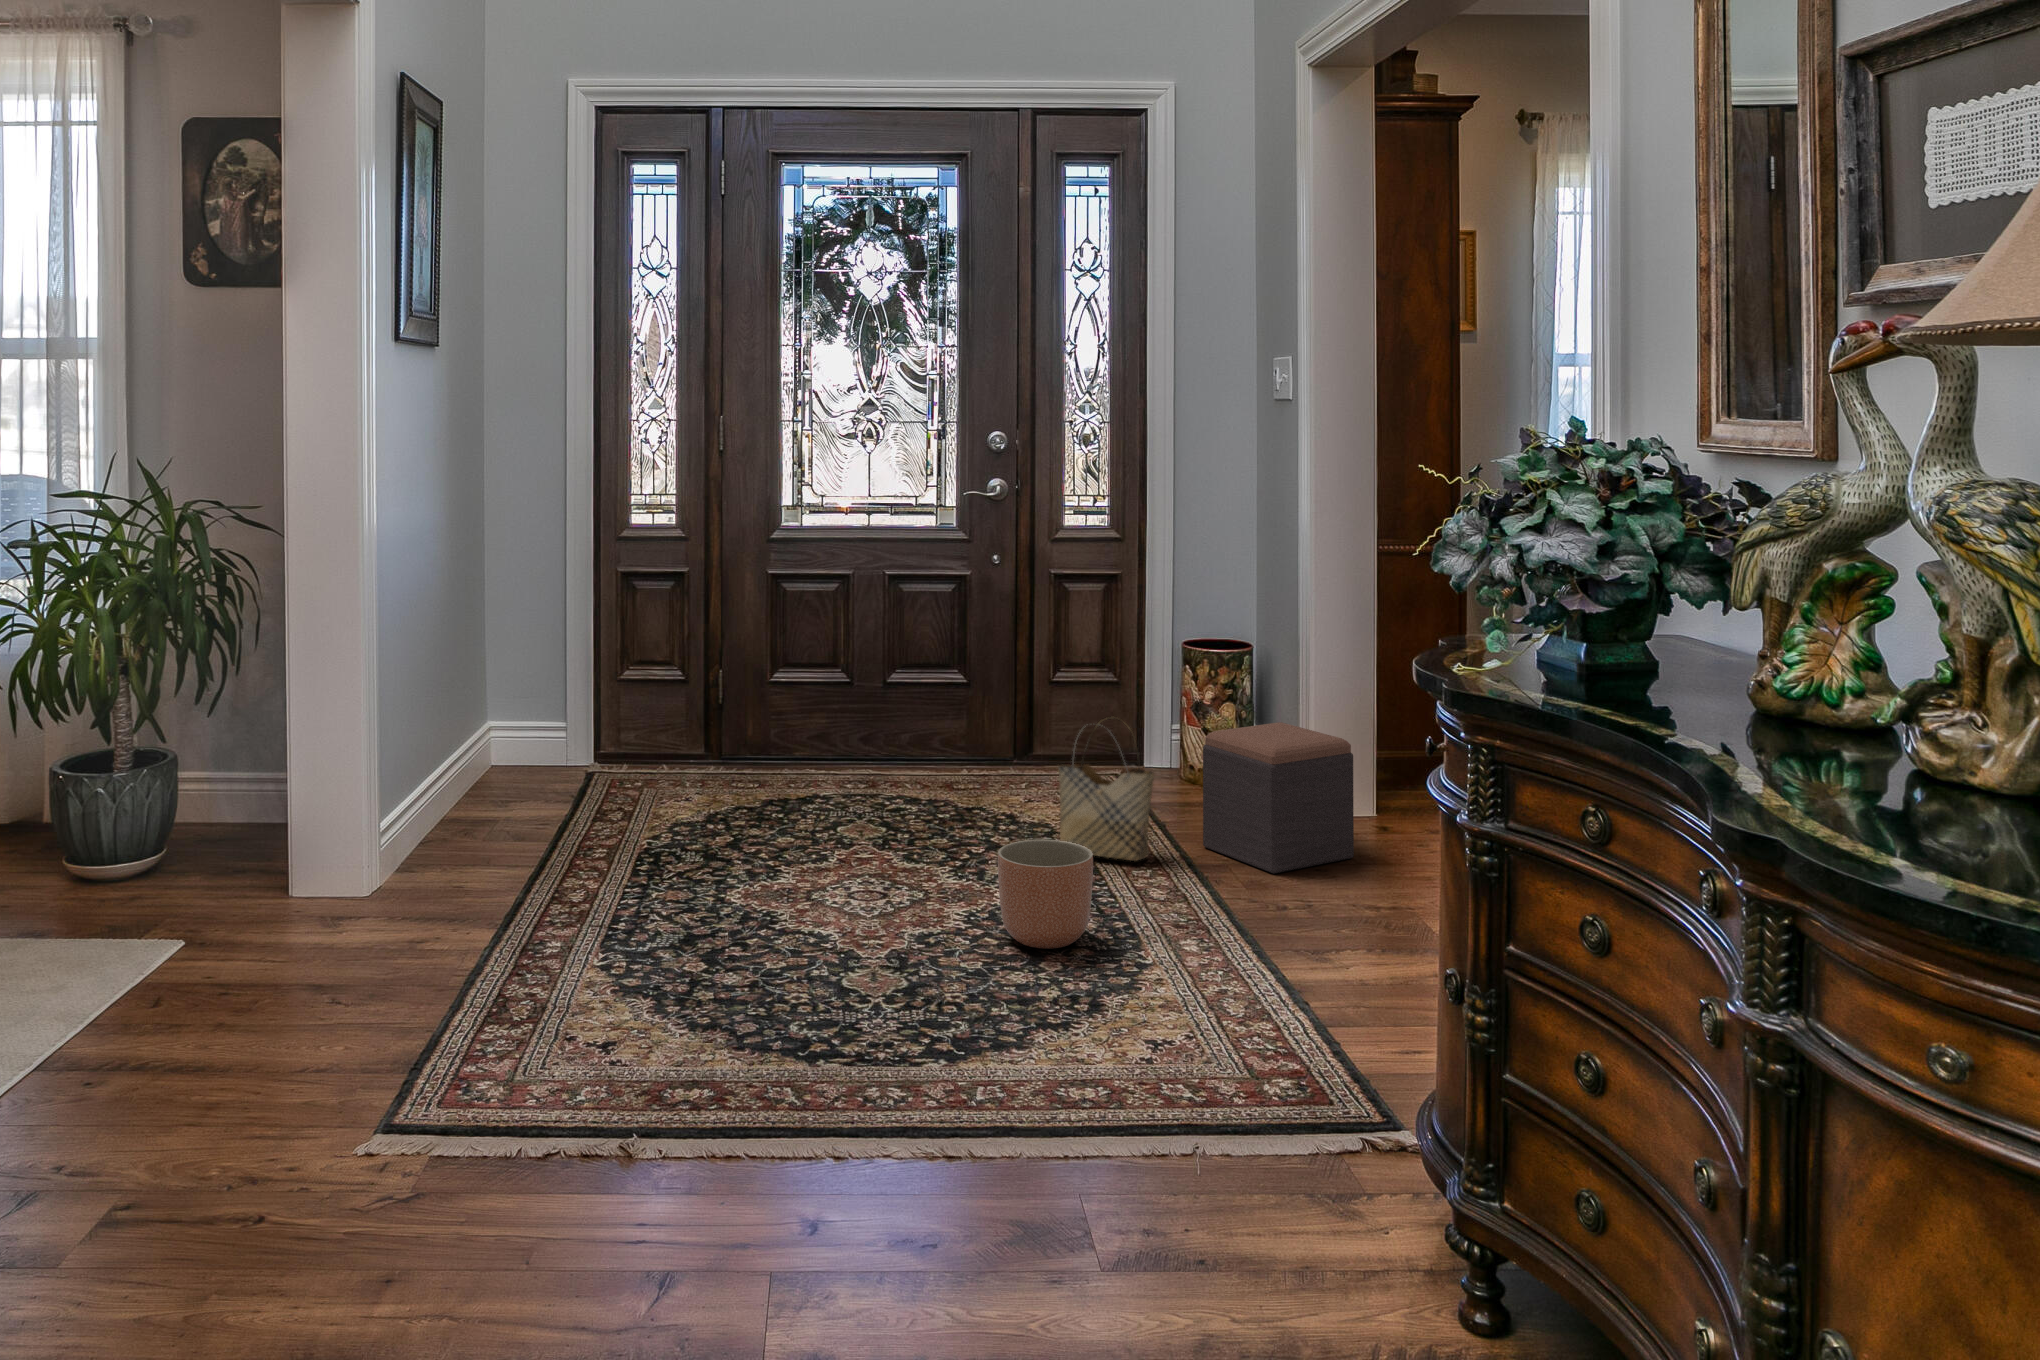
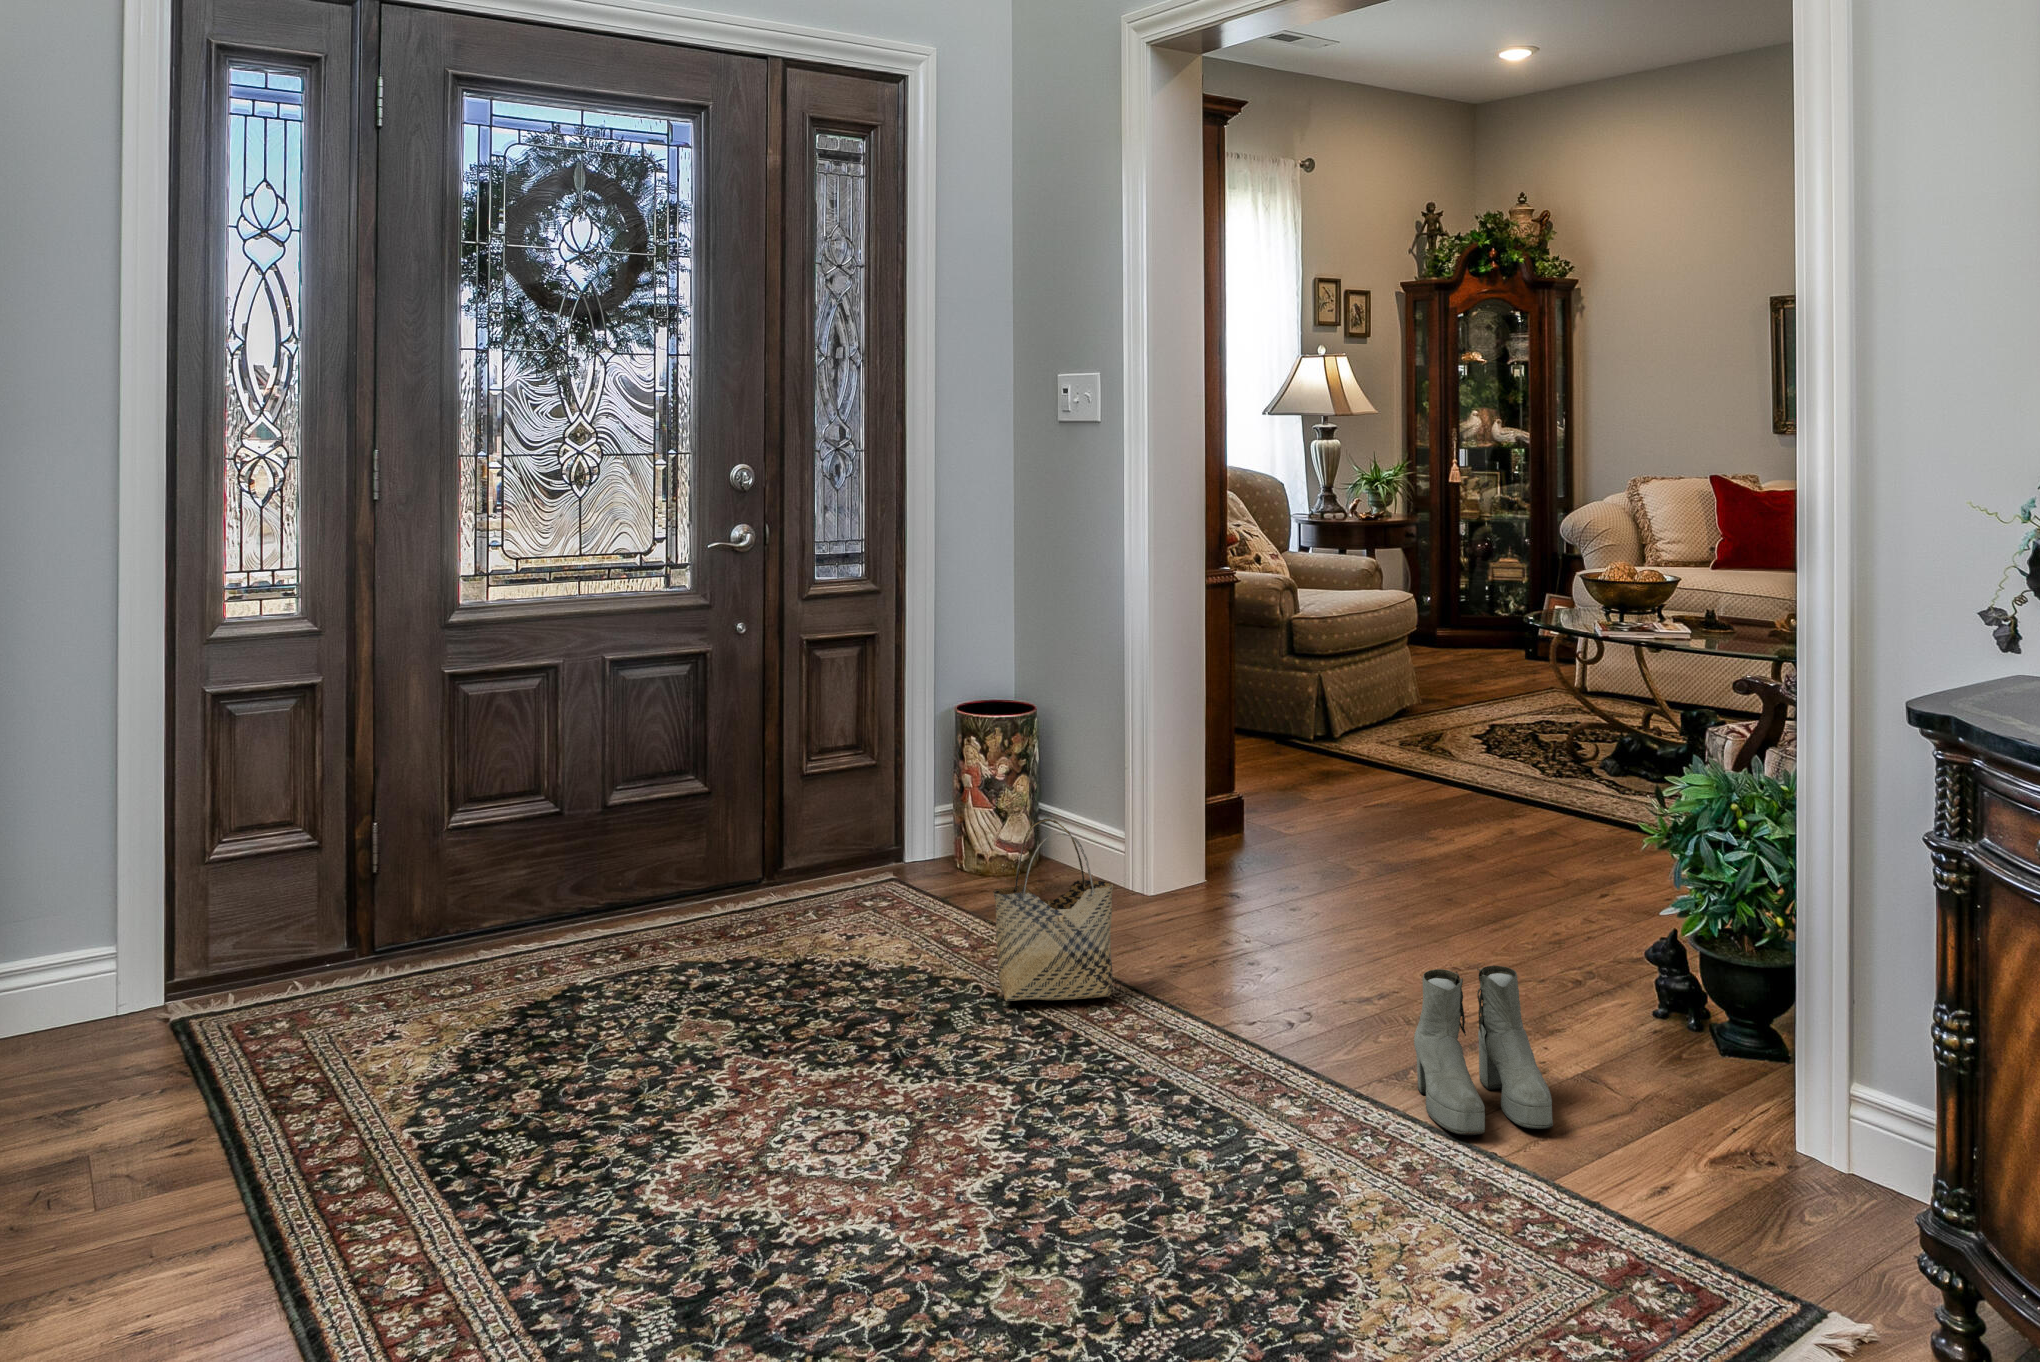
footstool: present [1203,722,1354,874] -> none [1132,796,1289,980]
planter: present [998,839,1093,949] -> none [1120,1002,1246,1157]
boots: none [1240,856,1354,991] -> present [1414,965,1553,1135]

